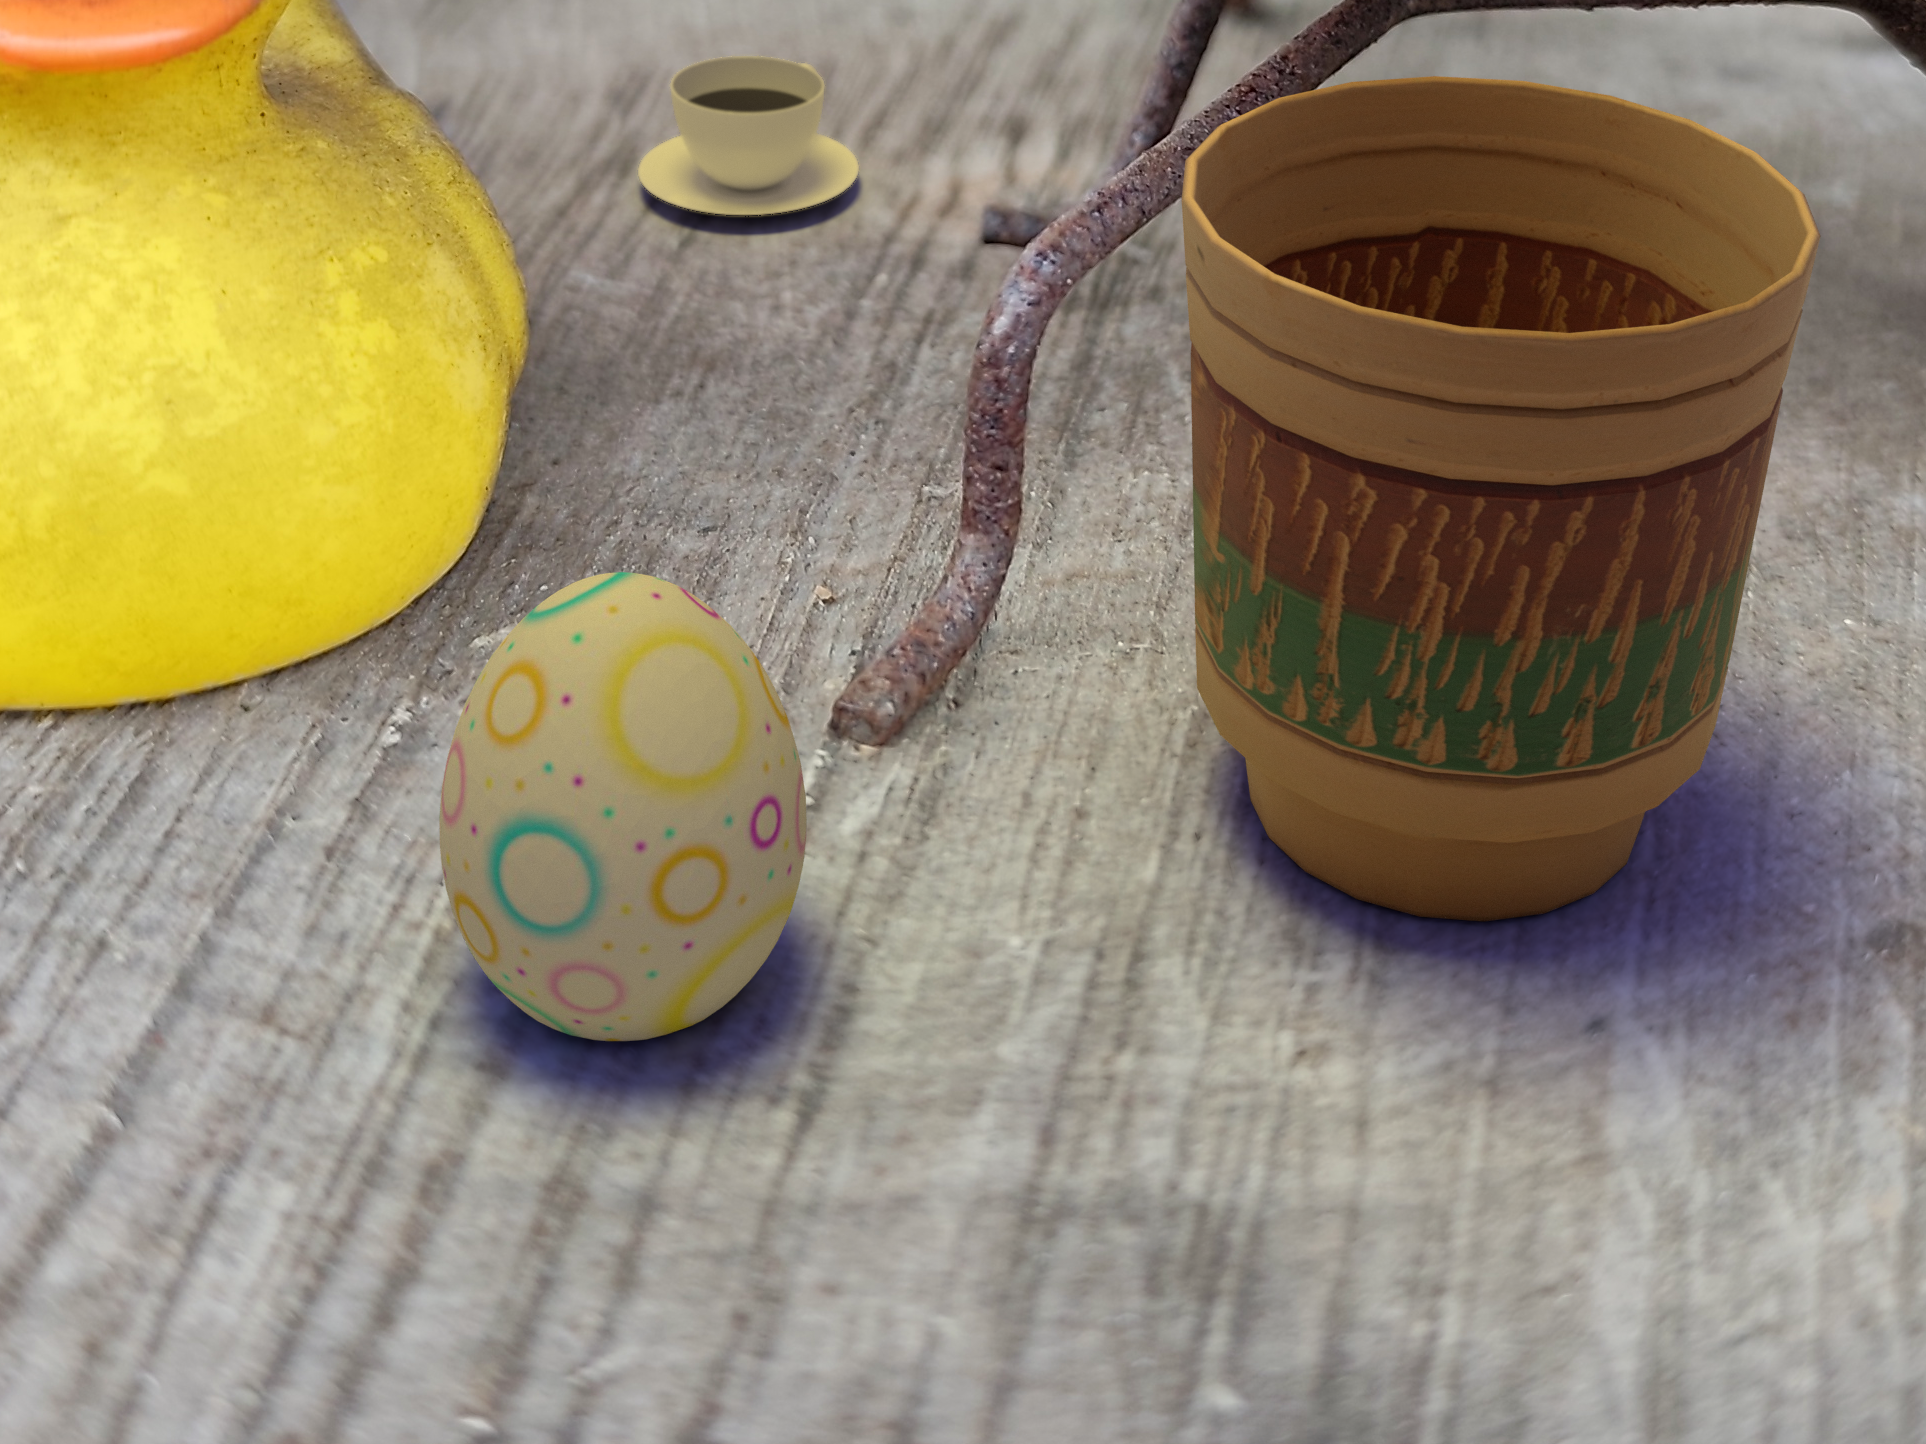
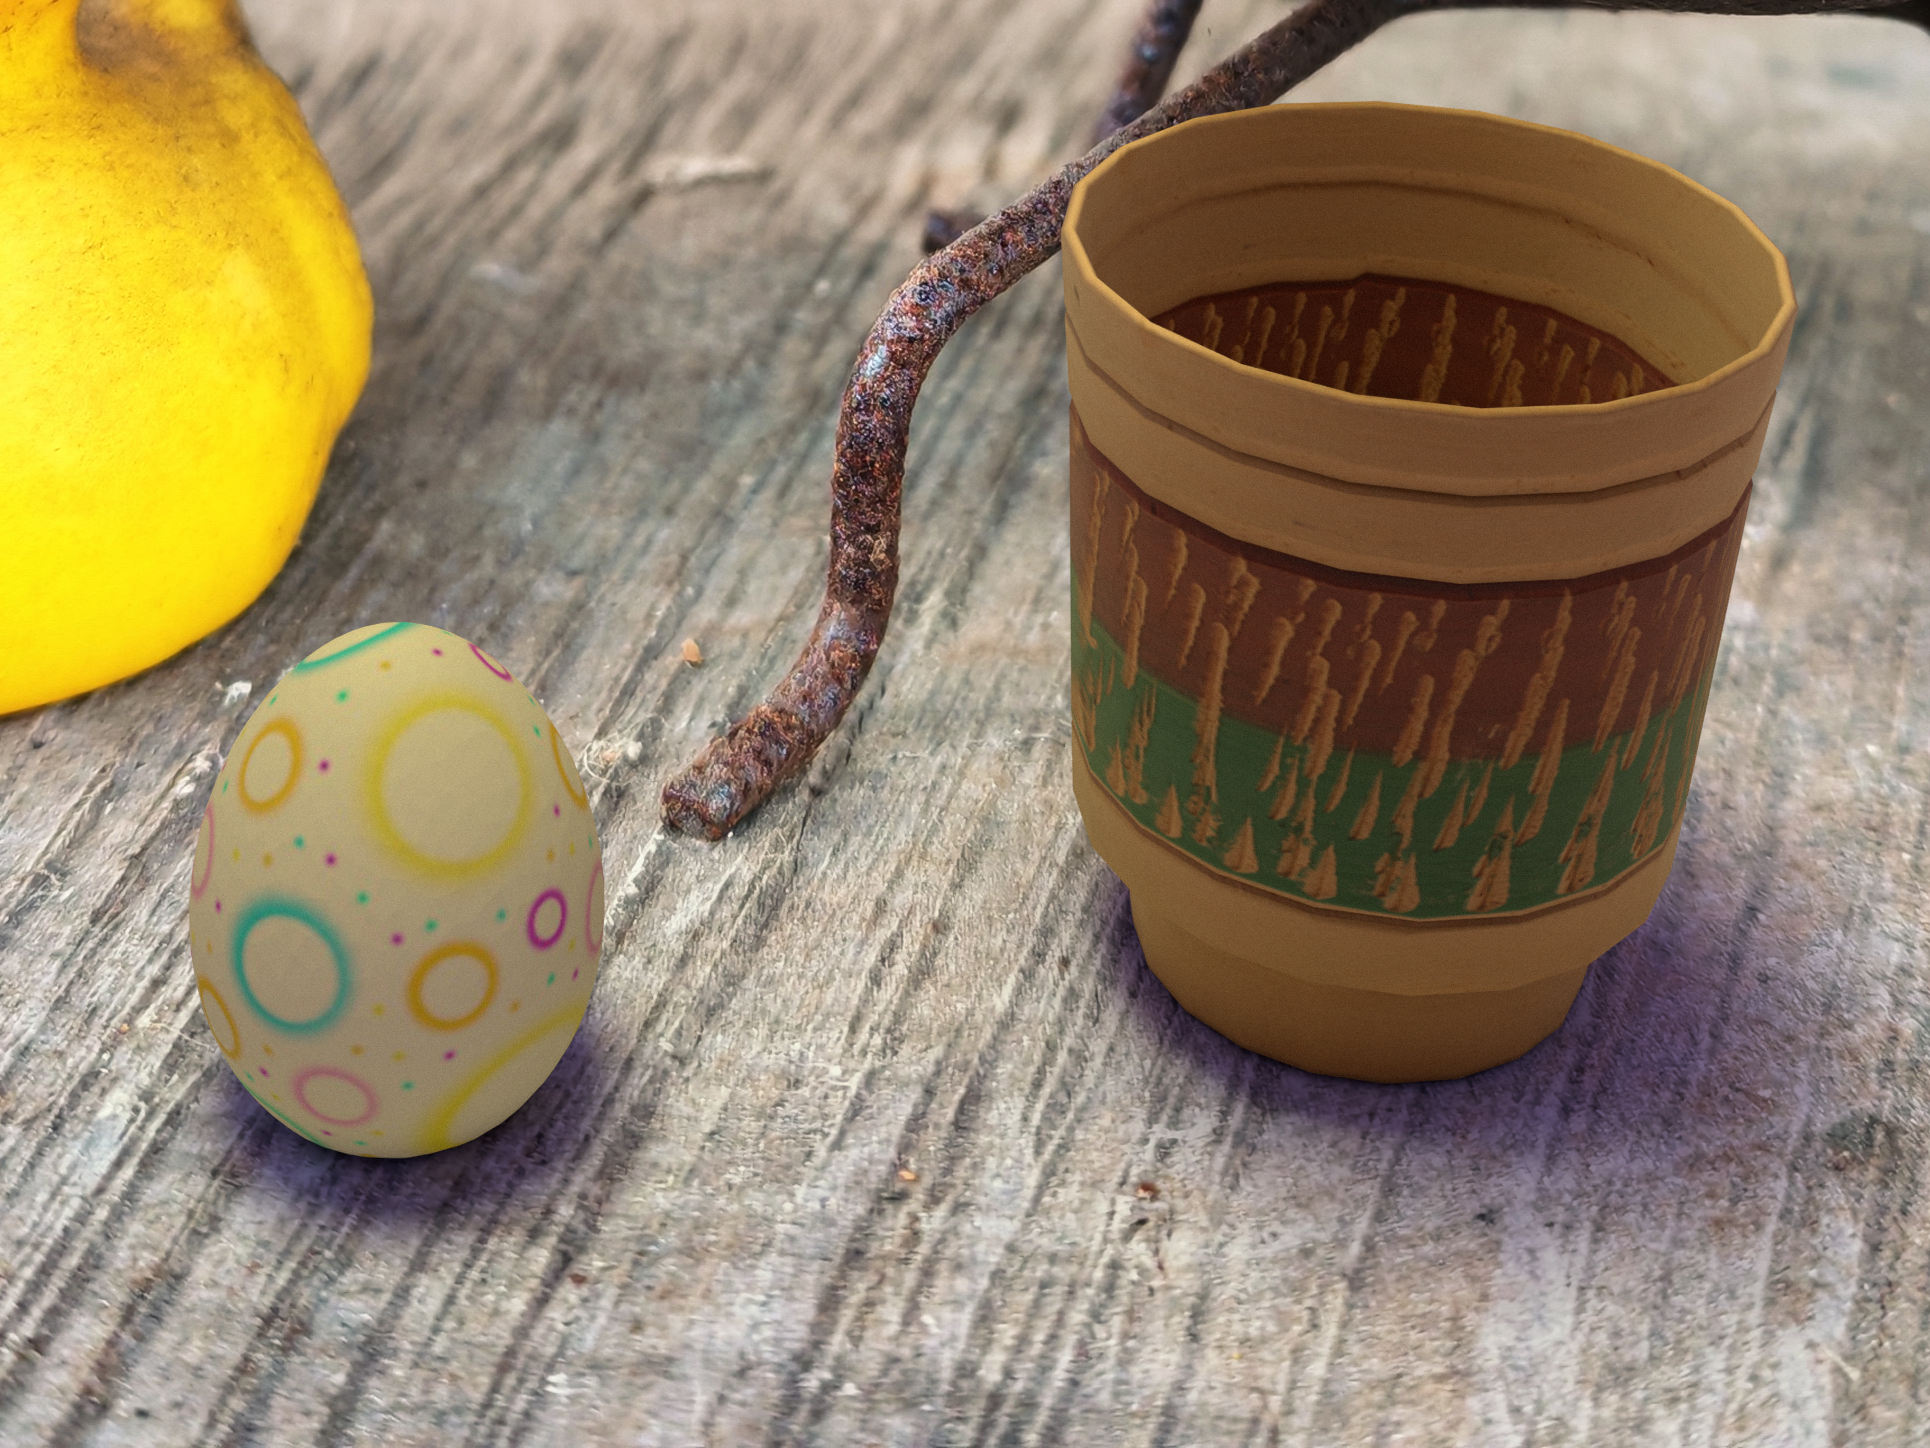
teacup: present [638,56,859,215] -> none [545,42,788,219]

